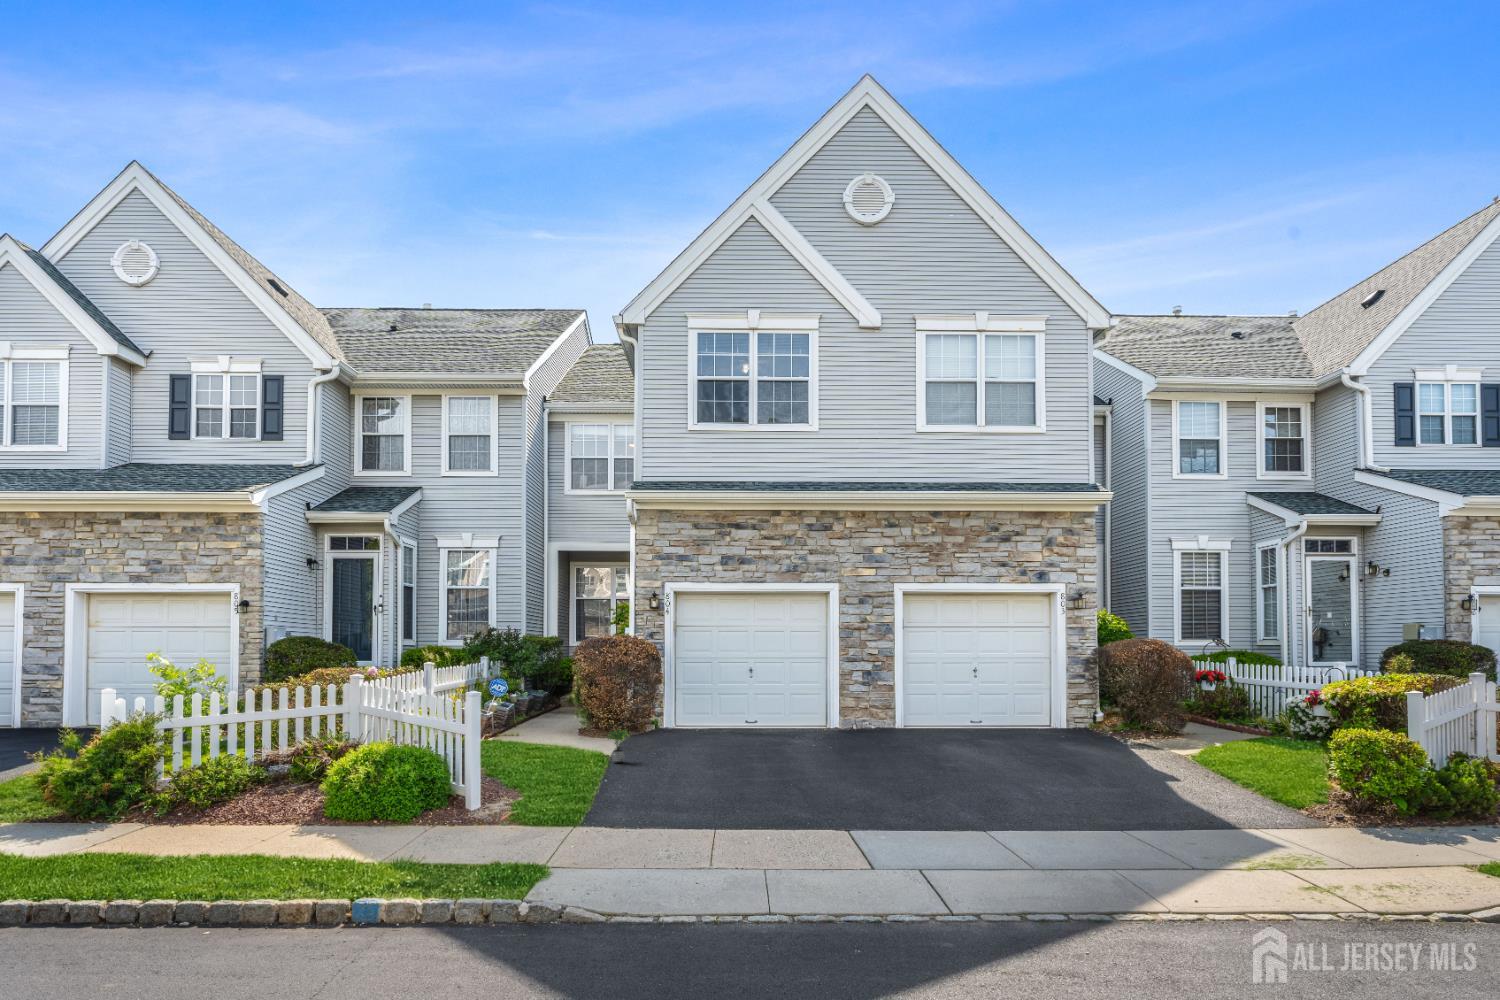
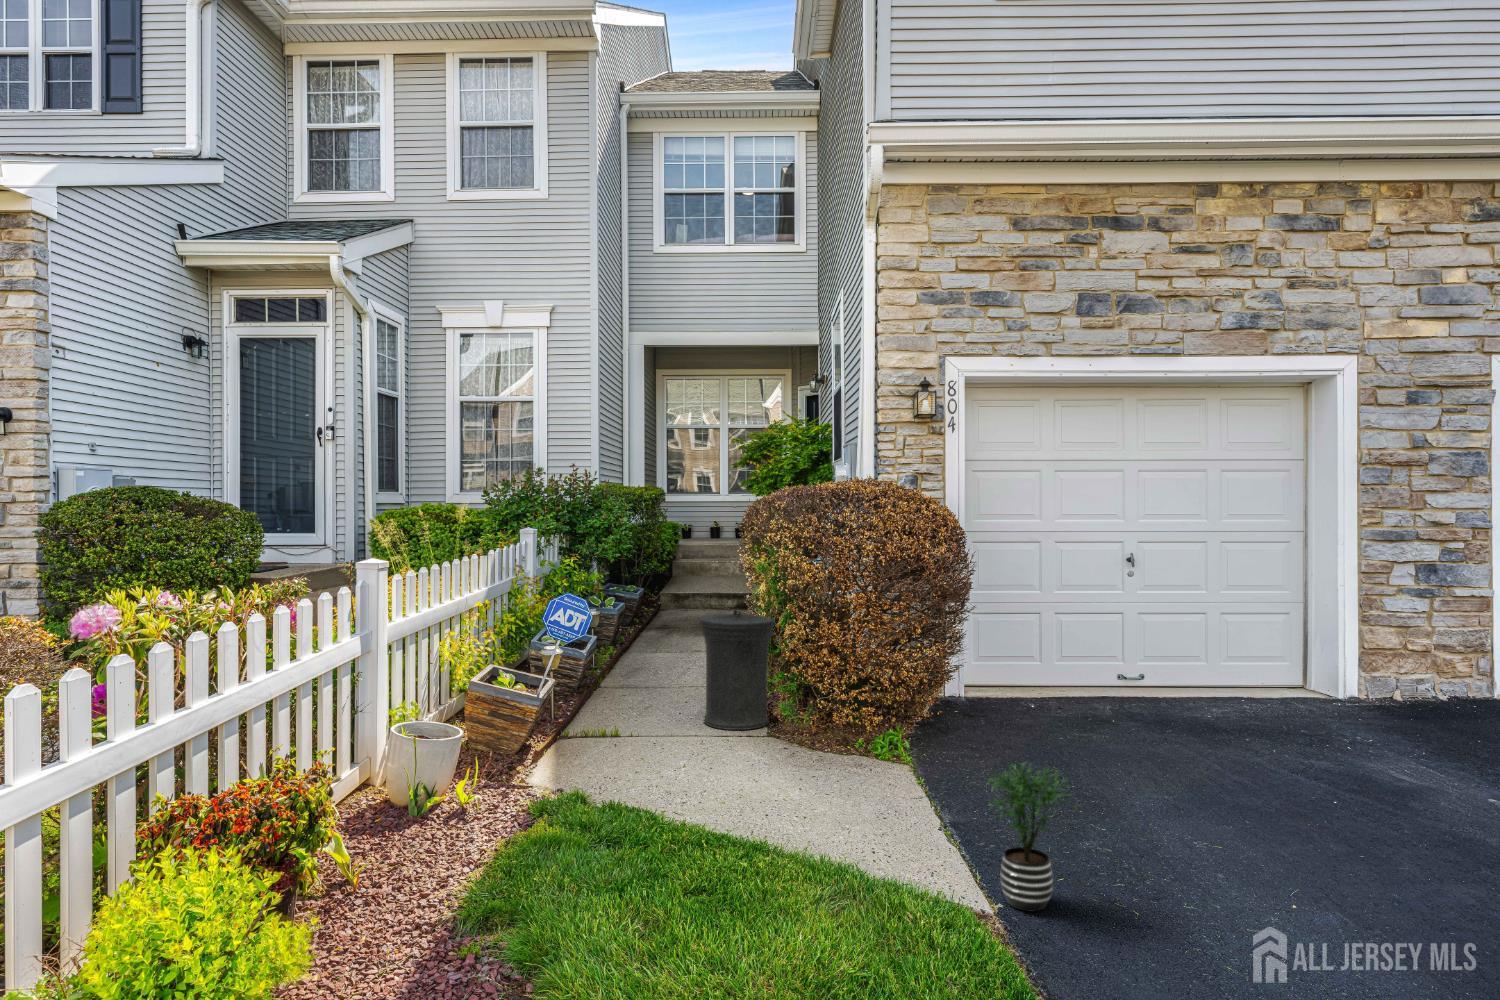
trash can: none [556,691,585,736] -> present [699,610,774,730]

